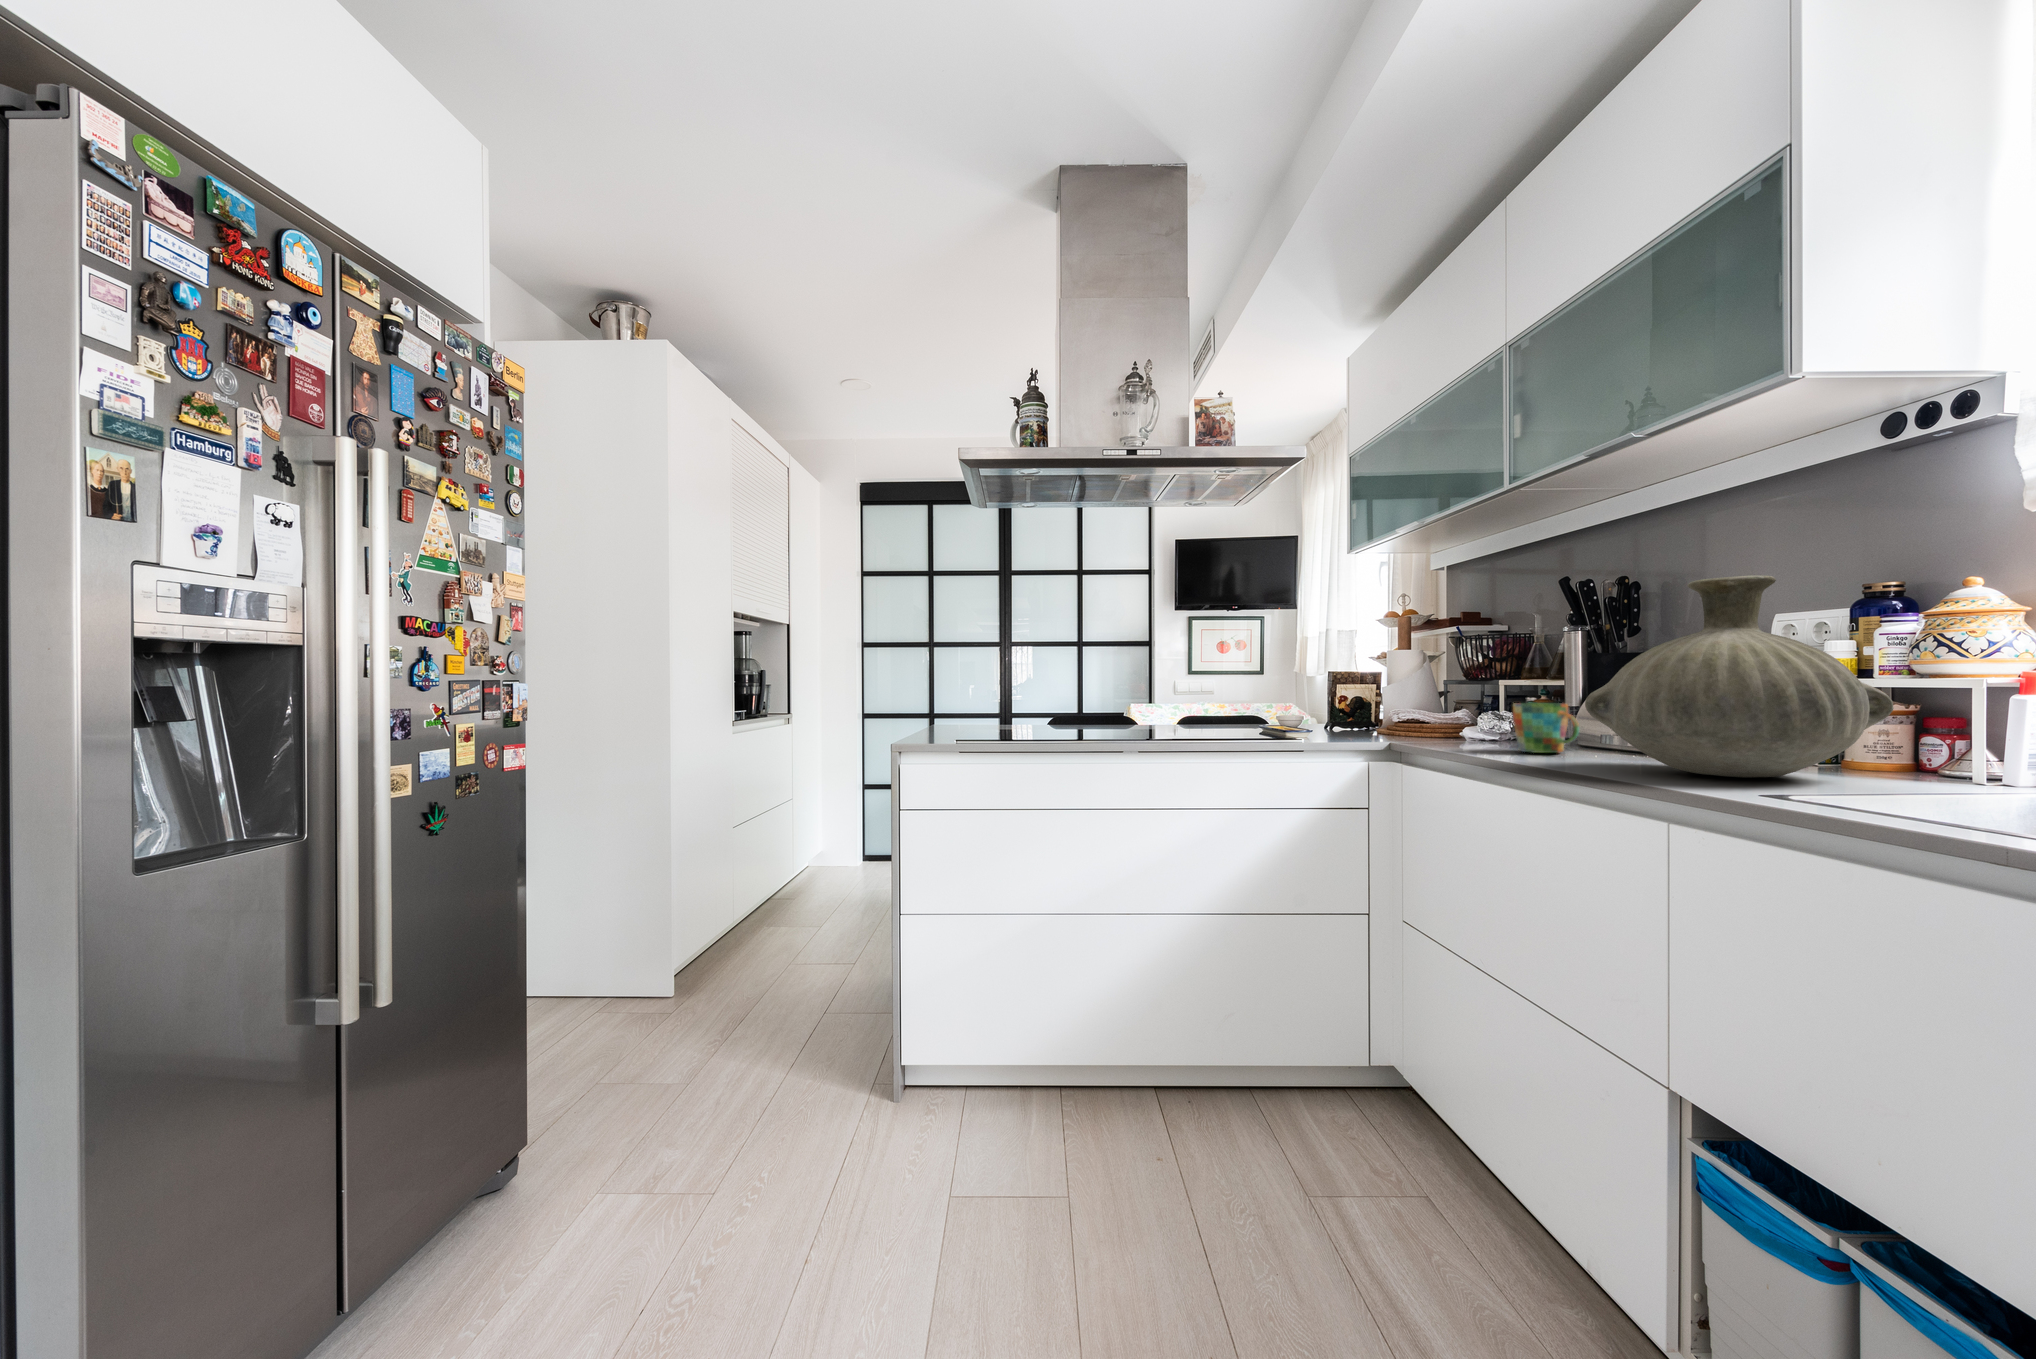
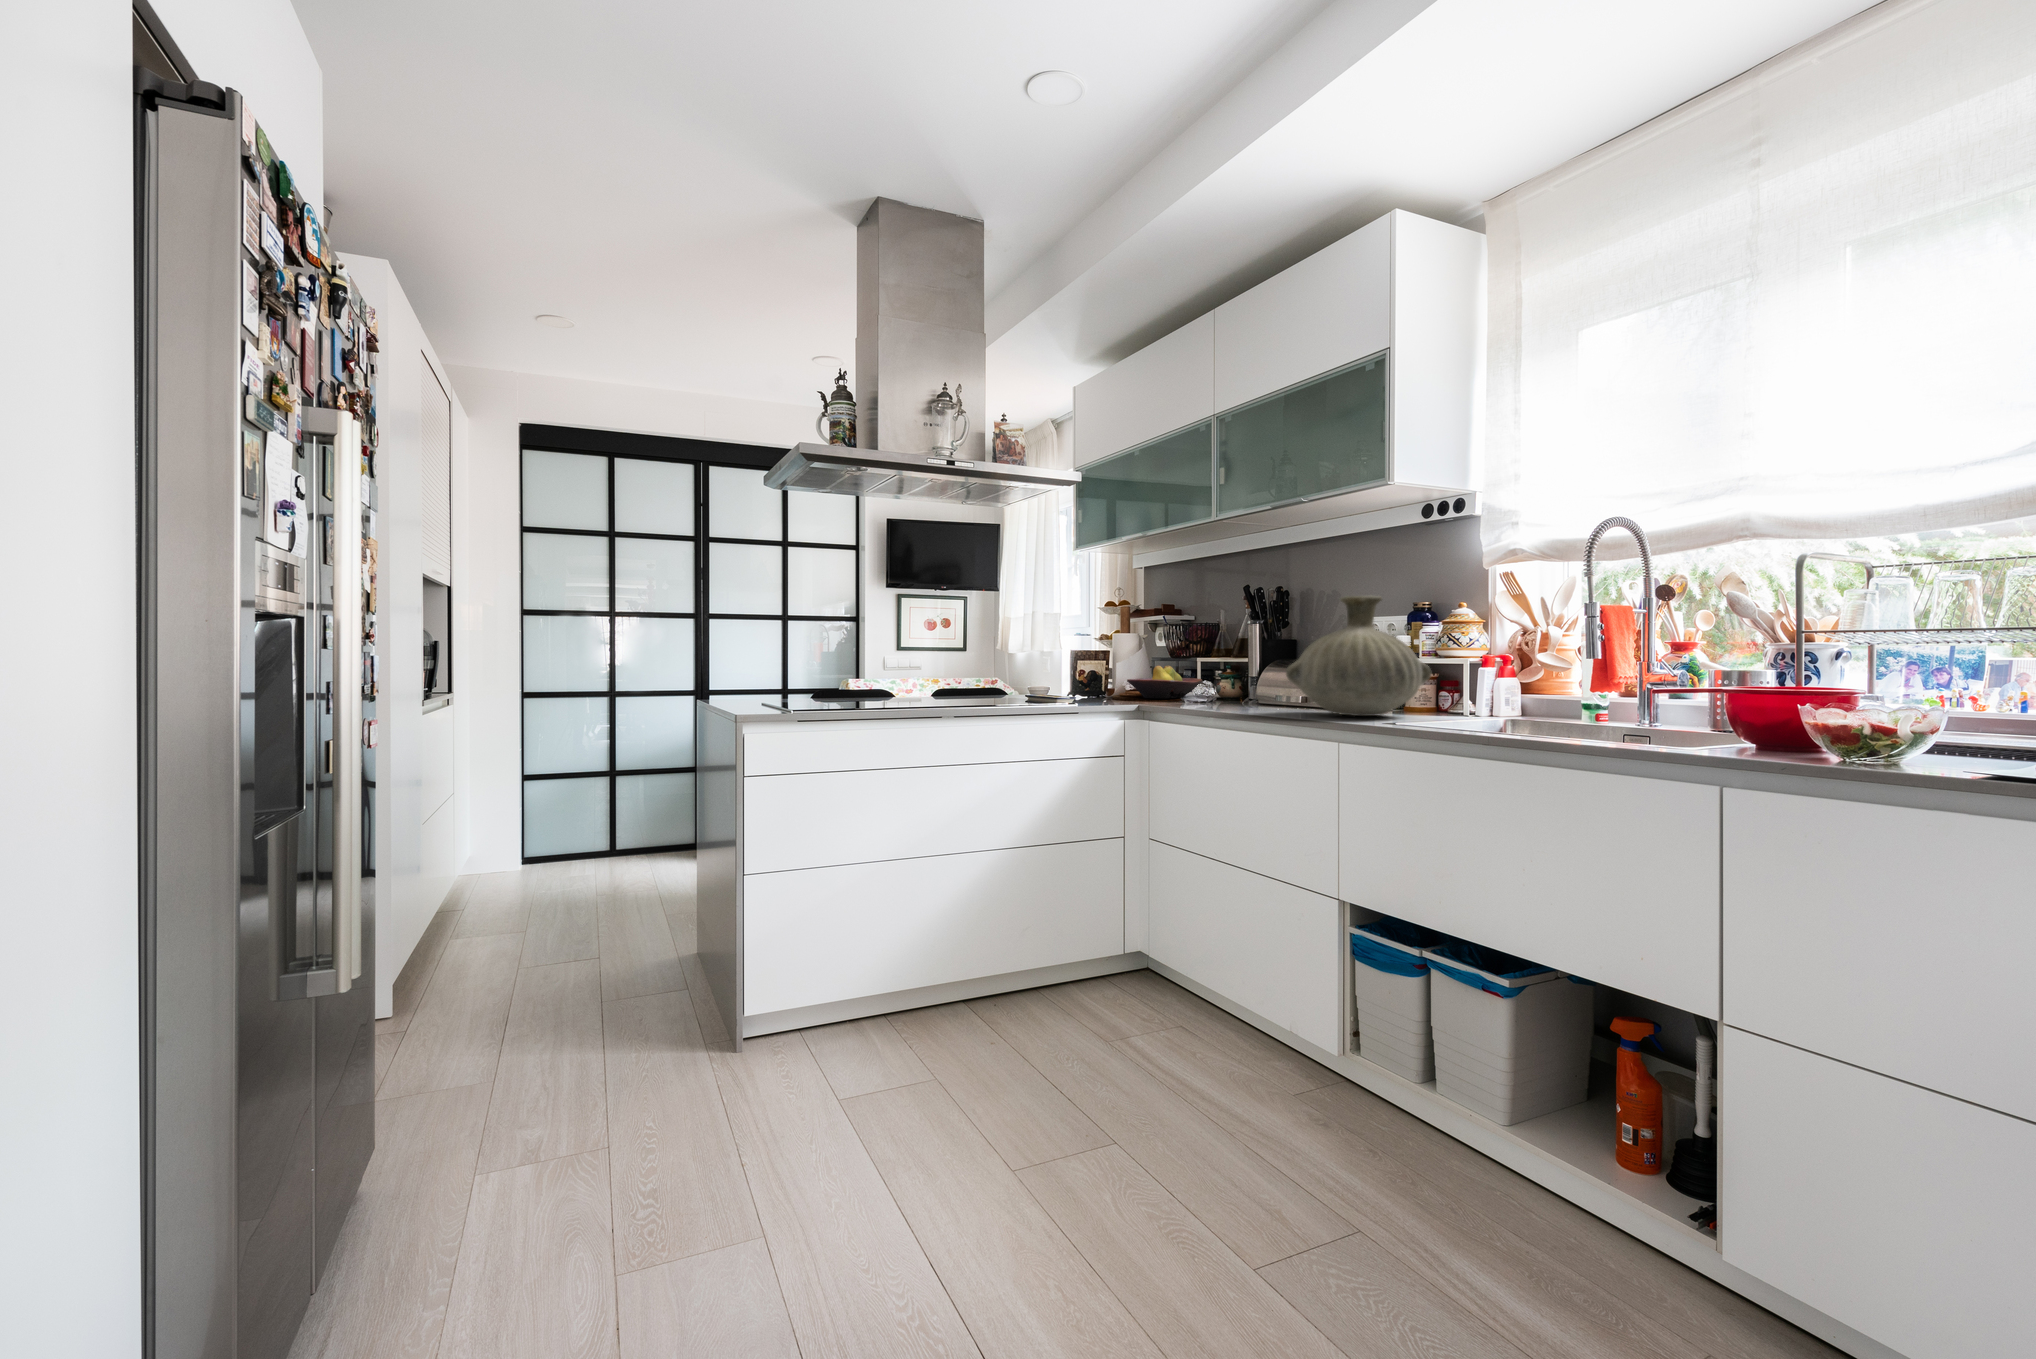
fruit bowl: none [1382,690,1499,733] -> present [1127,666,1202,698]
mug: present [1513,703,1579,753] -> none [1232,674,1273,708]

